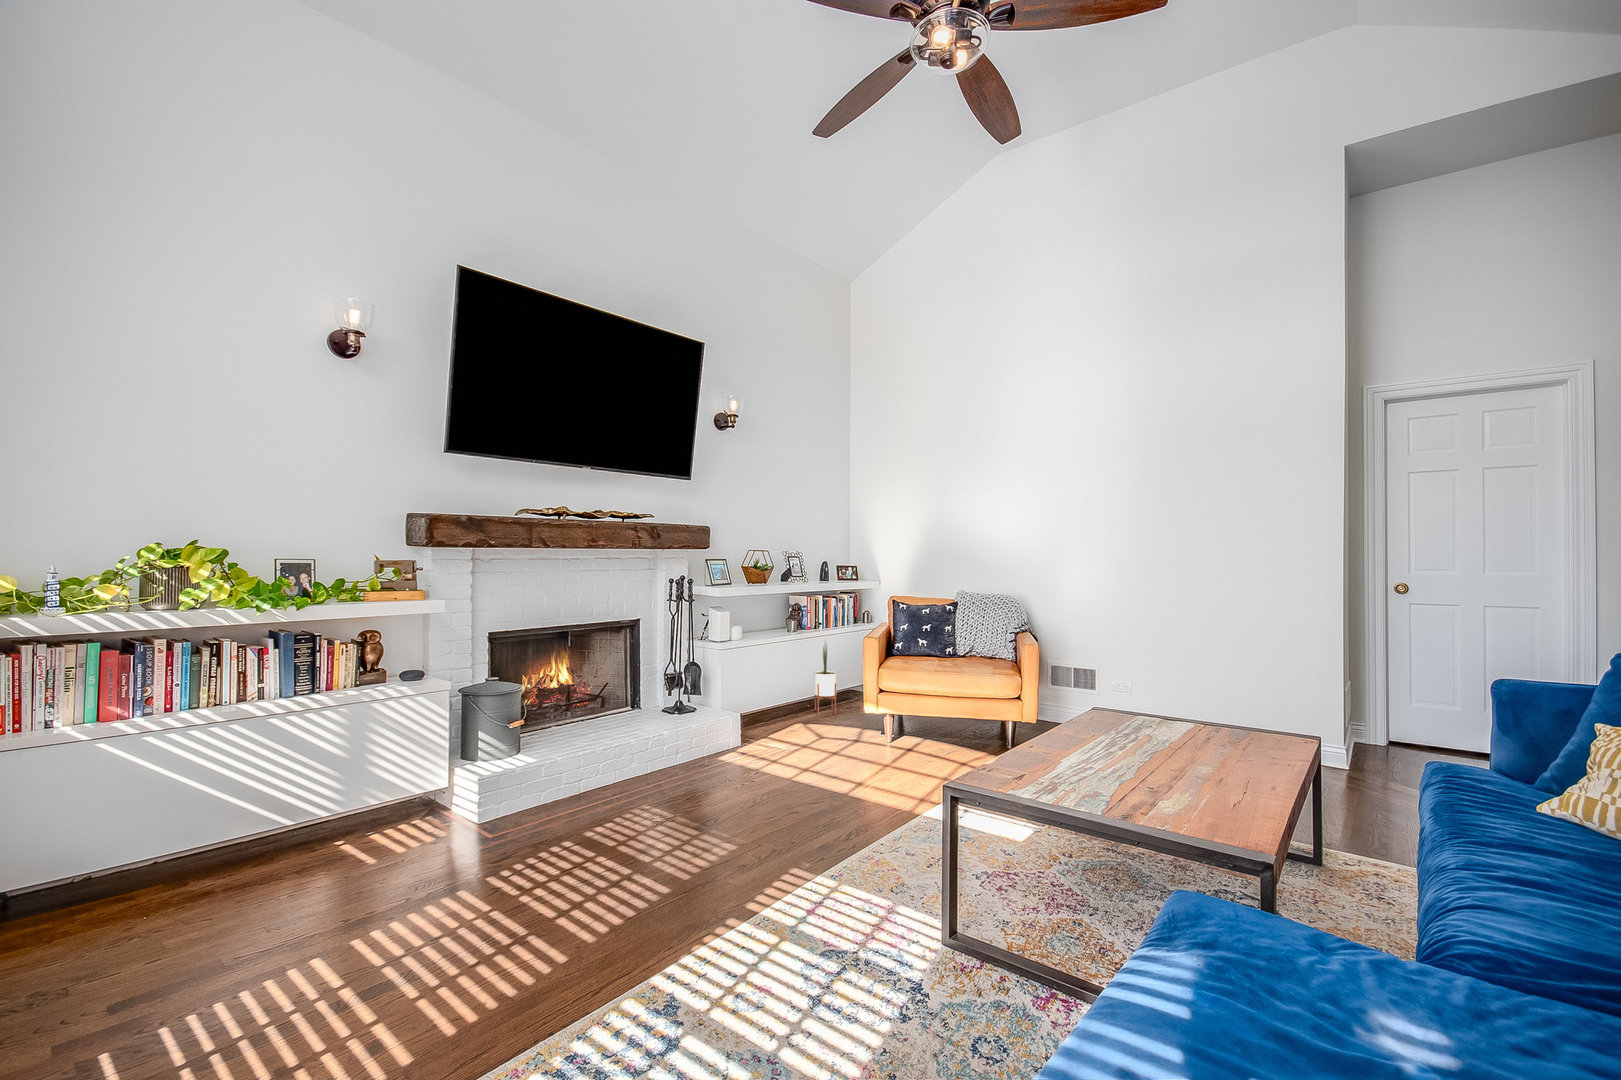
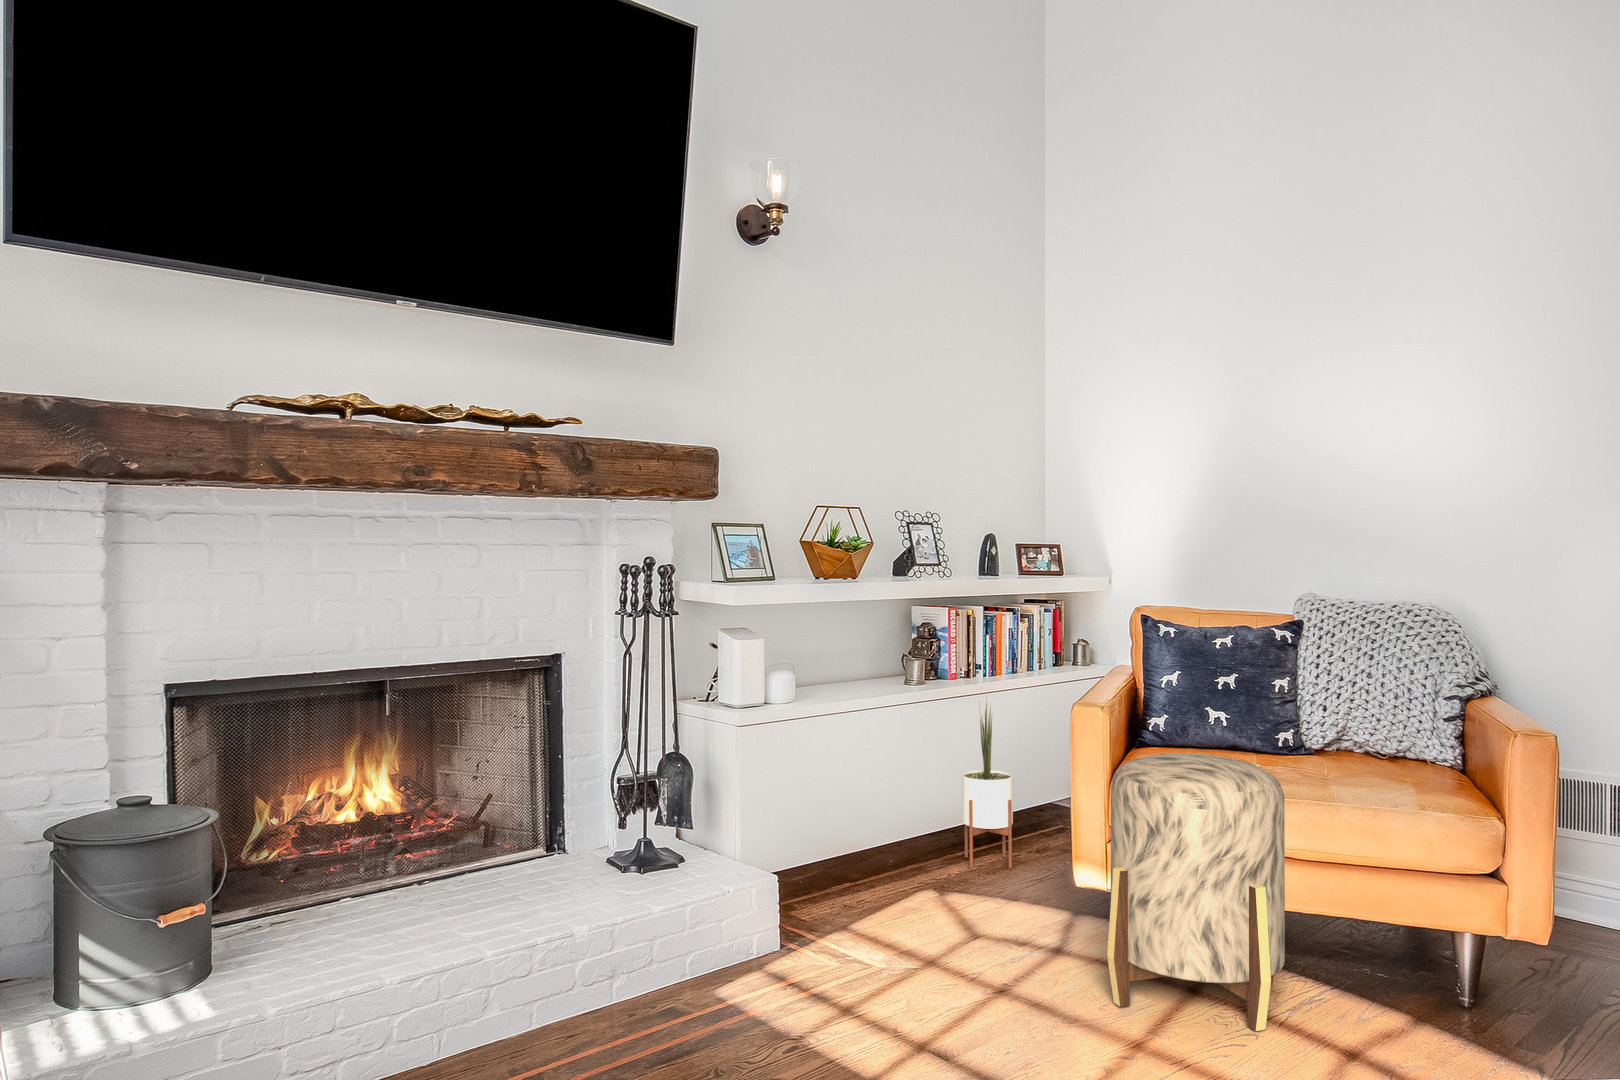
ottoman: none [877,657,944,760] -> present [1107,753,1285,1031]

